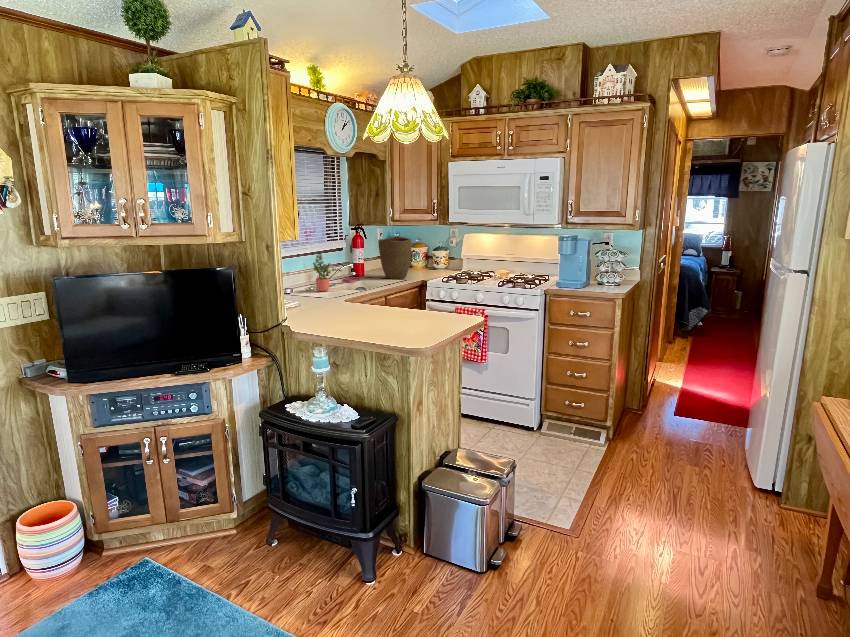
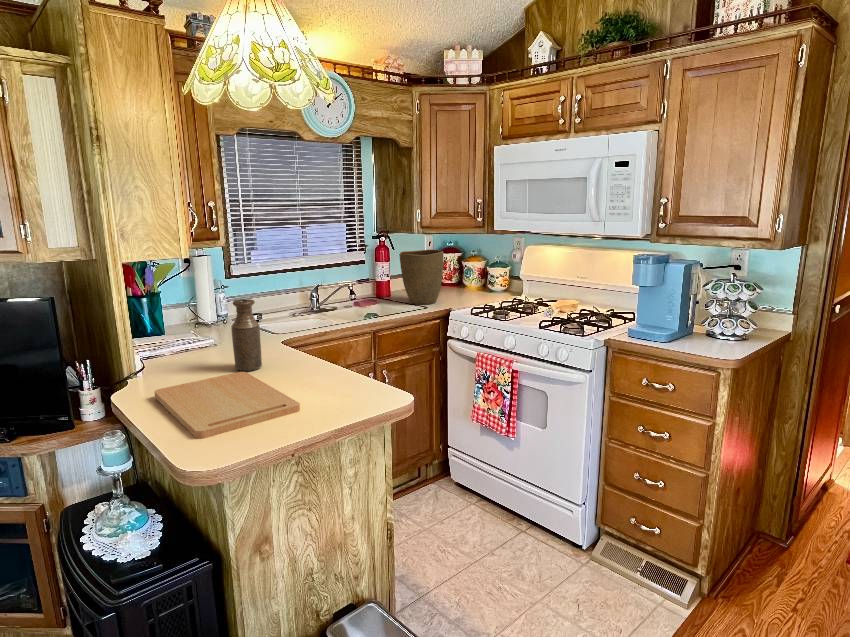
potted plant: present [313,253,341,291] -> none [279,270,324,321]
bottle: none [341,266,360,315] -> present [231,299,262,371]
cutting board: none [324,313,431,338] -> present [154,372,300,439]

